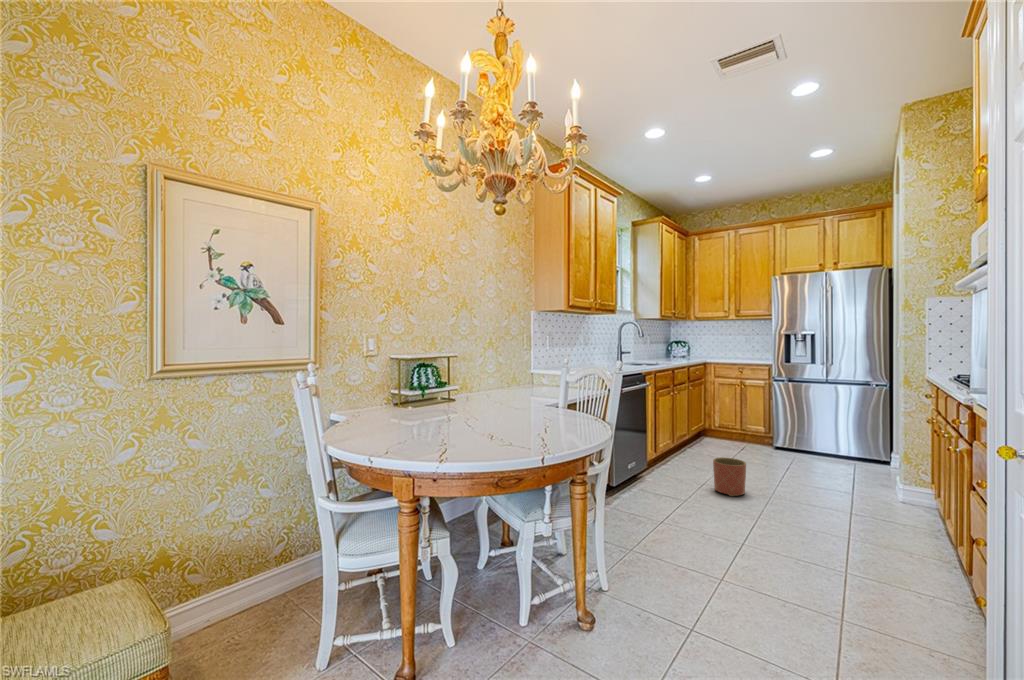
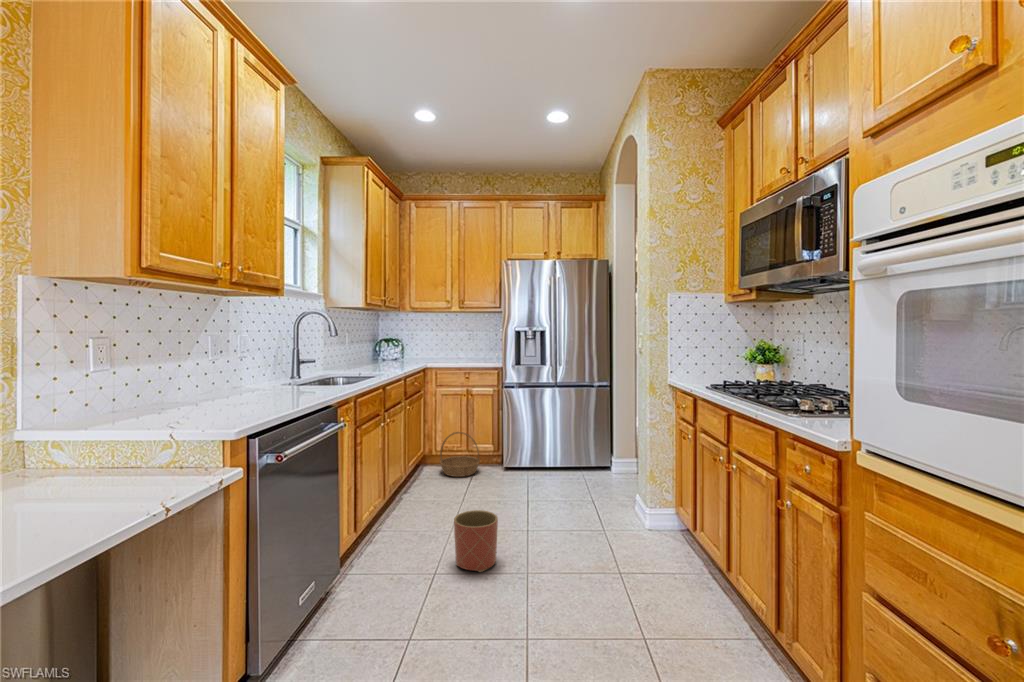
basket: none [716,413,751,448] -> present [440,432,480,477]

